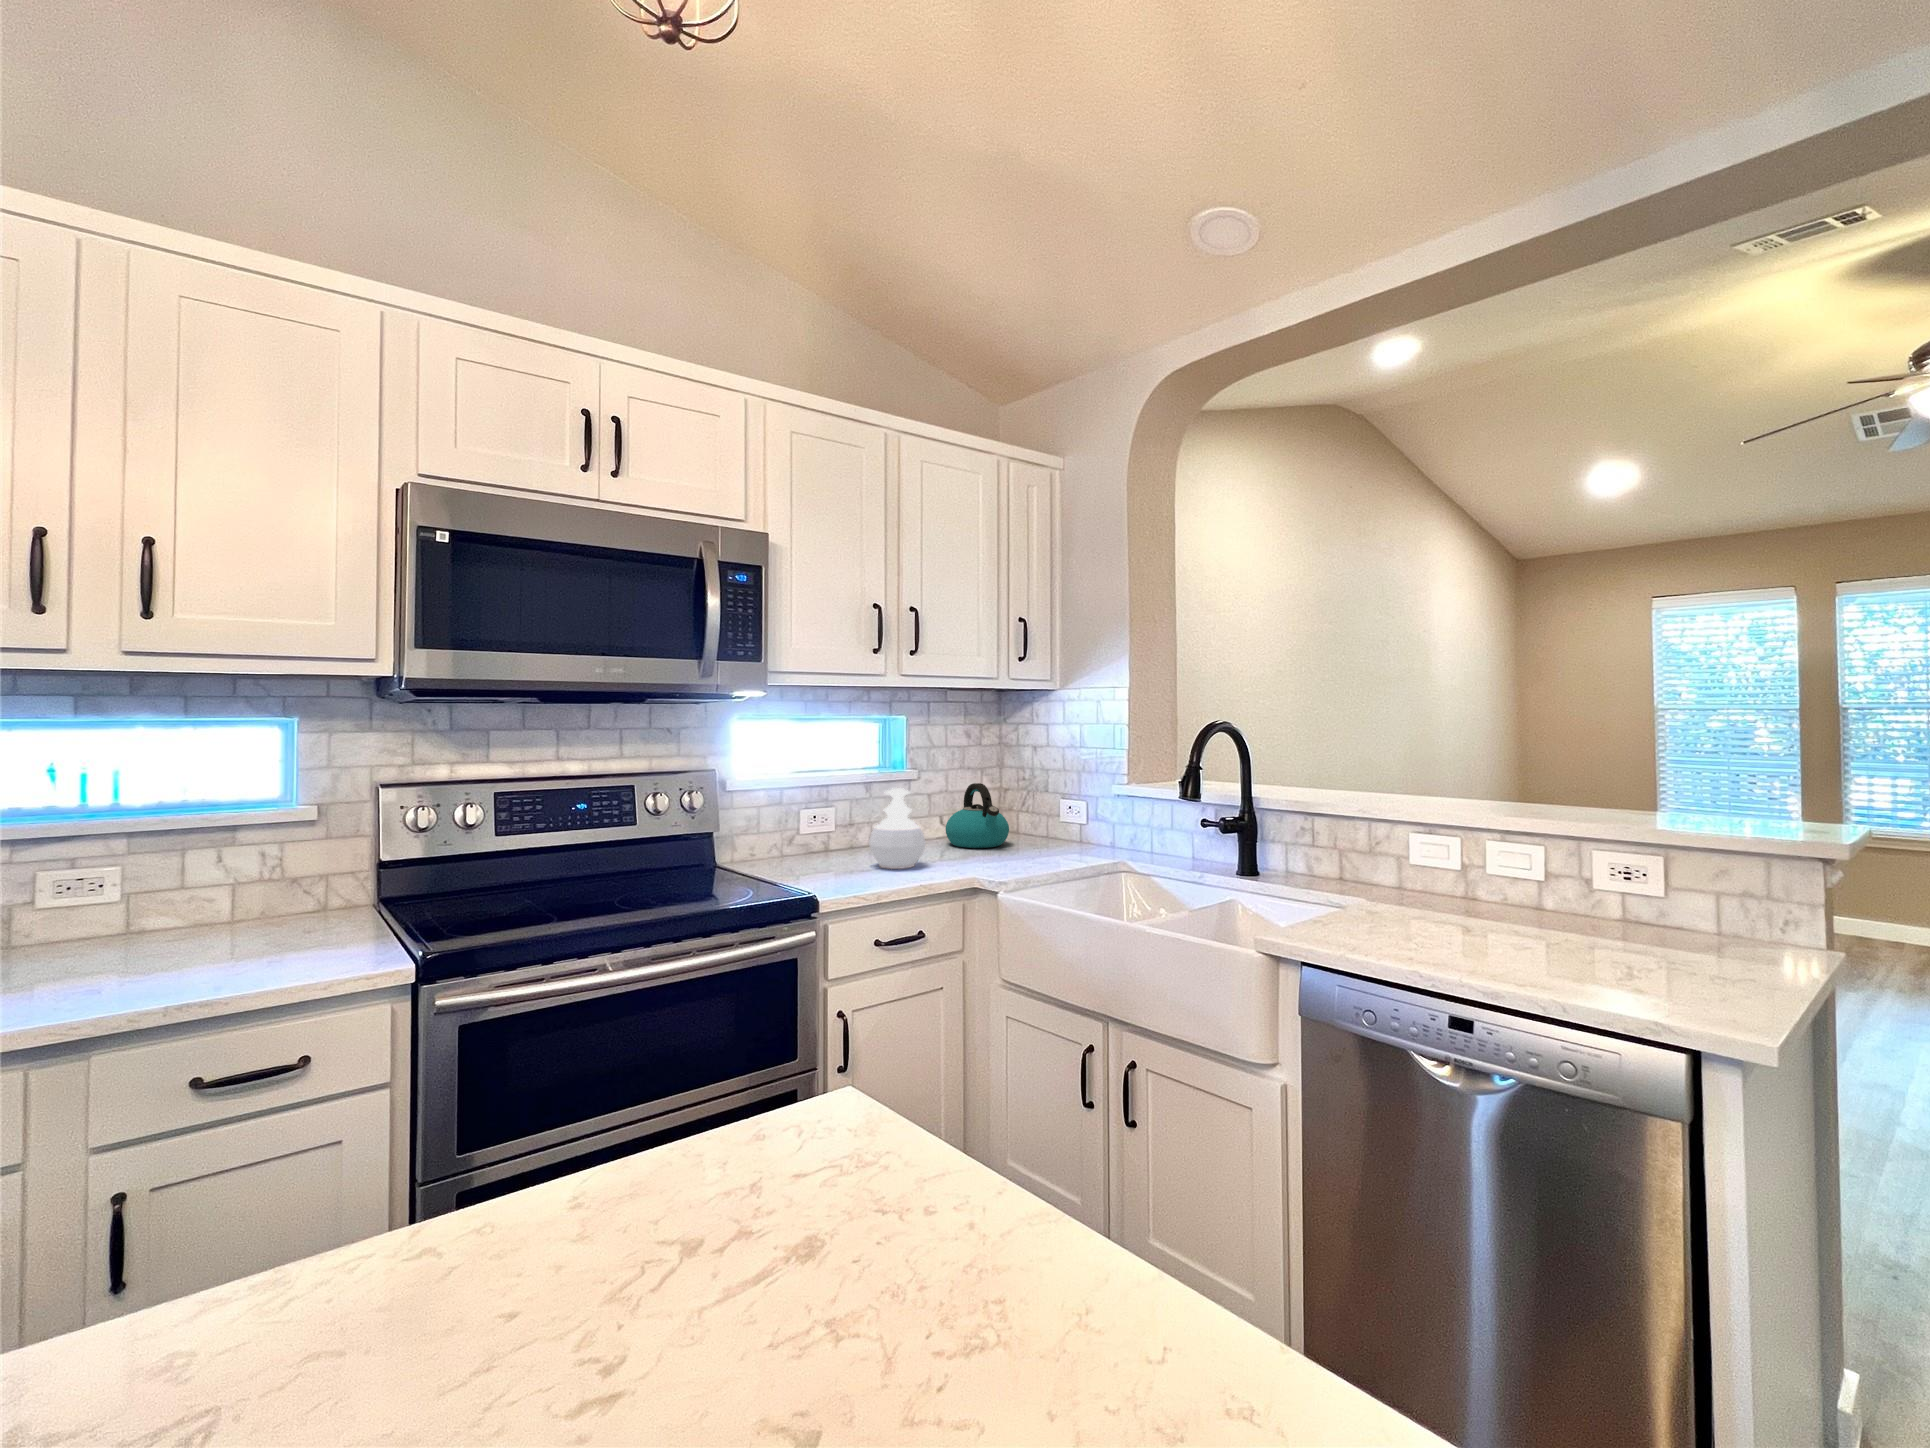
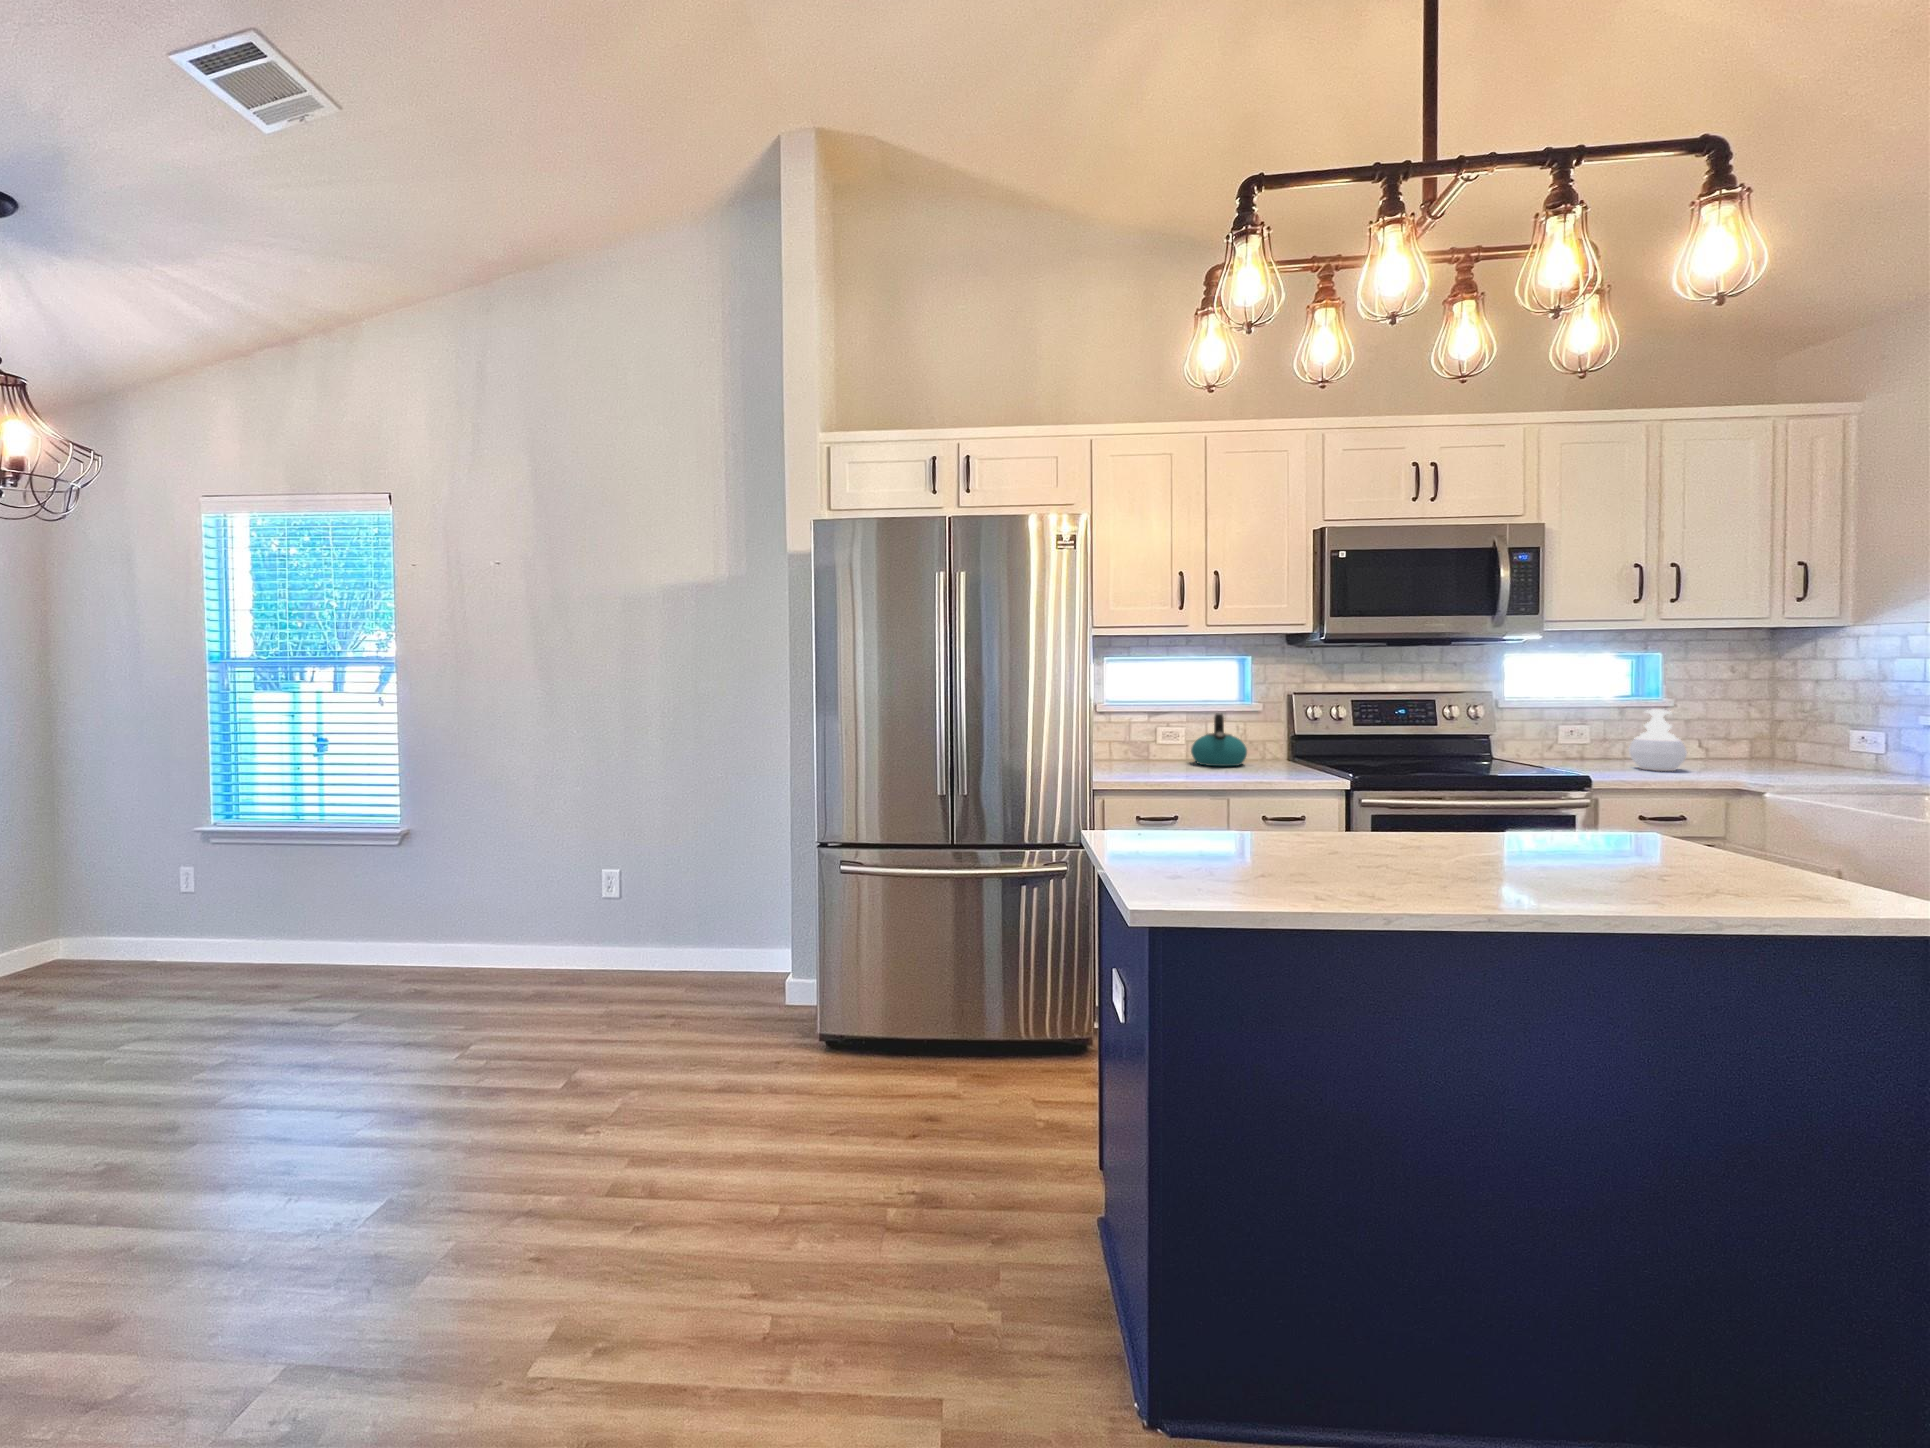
kettle: present [946,783,1009,848] -> present [1191,714,1247,766]

